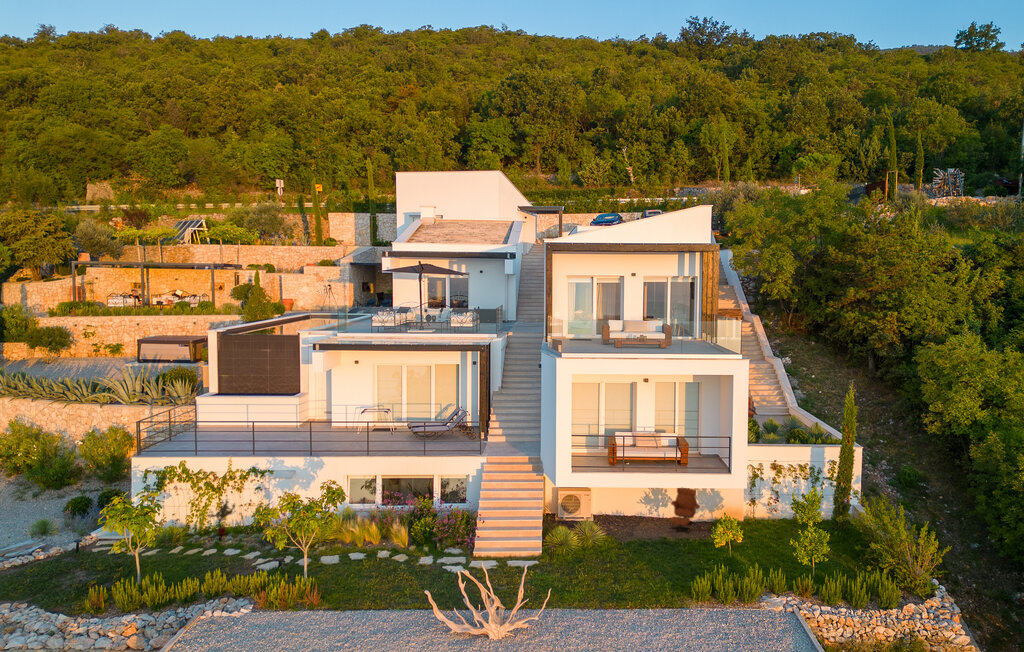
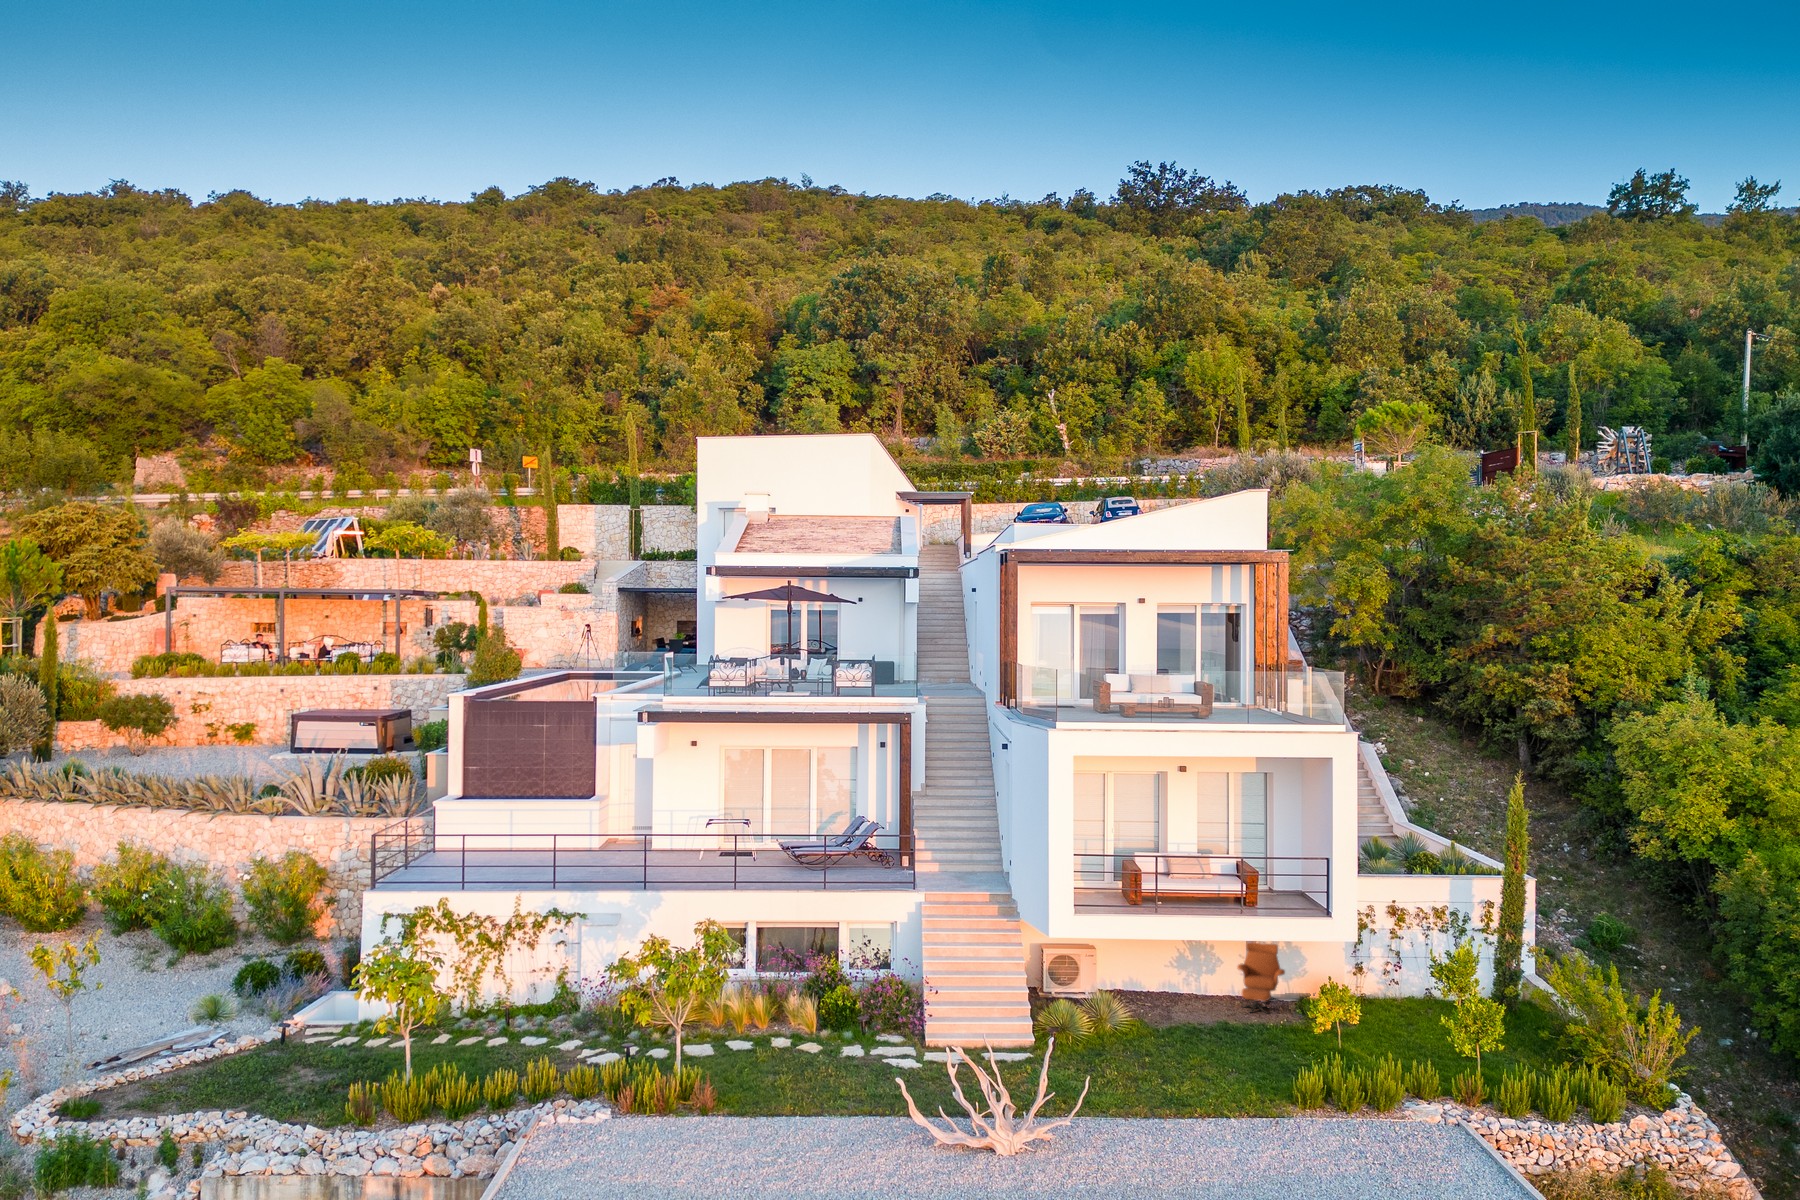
potted tree: present [207,499,235,535] -> none [480,959,530,1021]

